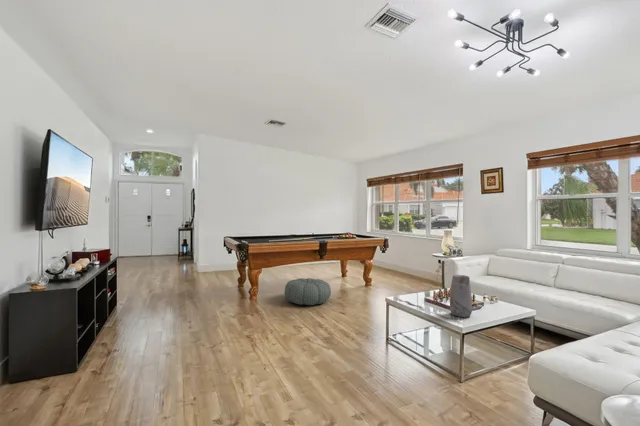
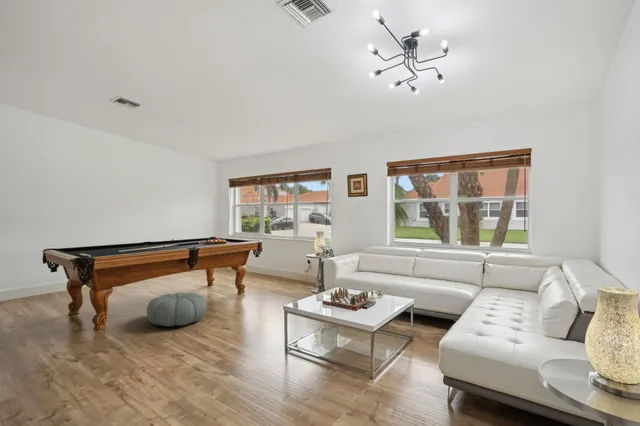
vase: present [450,275,472,317] -> none [352,275,372,316]

